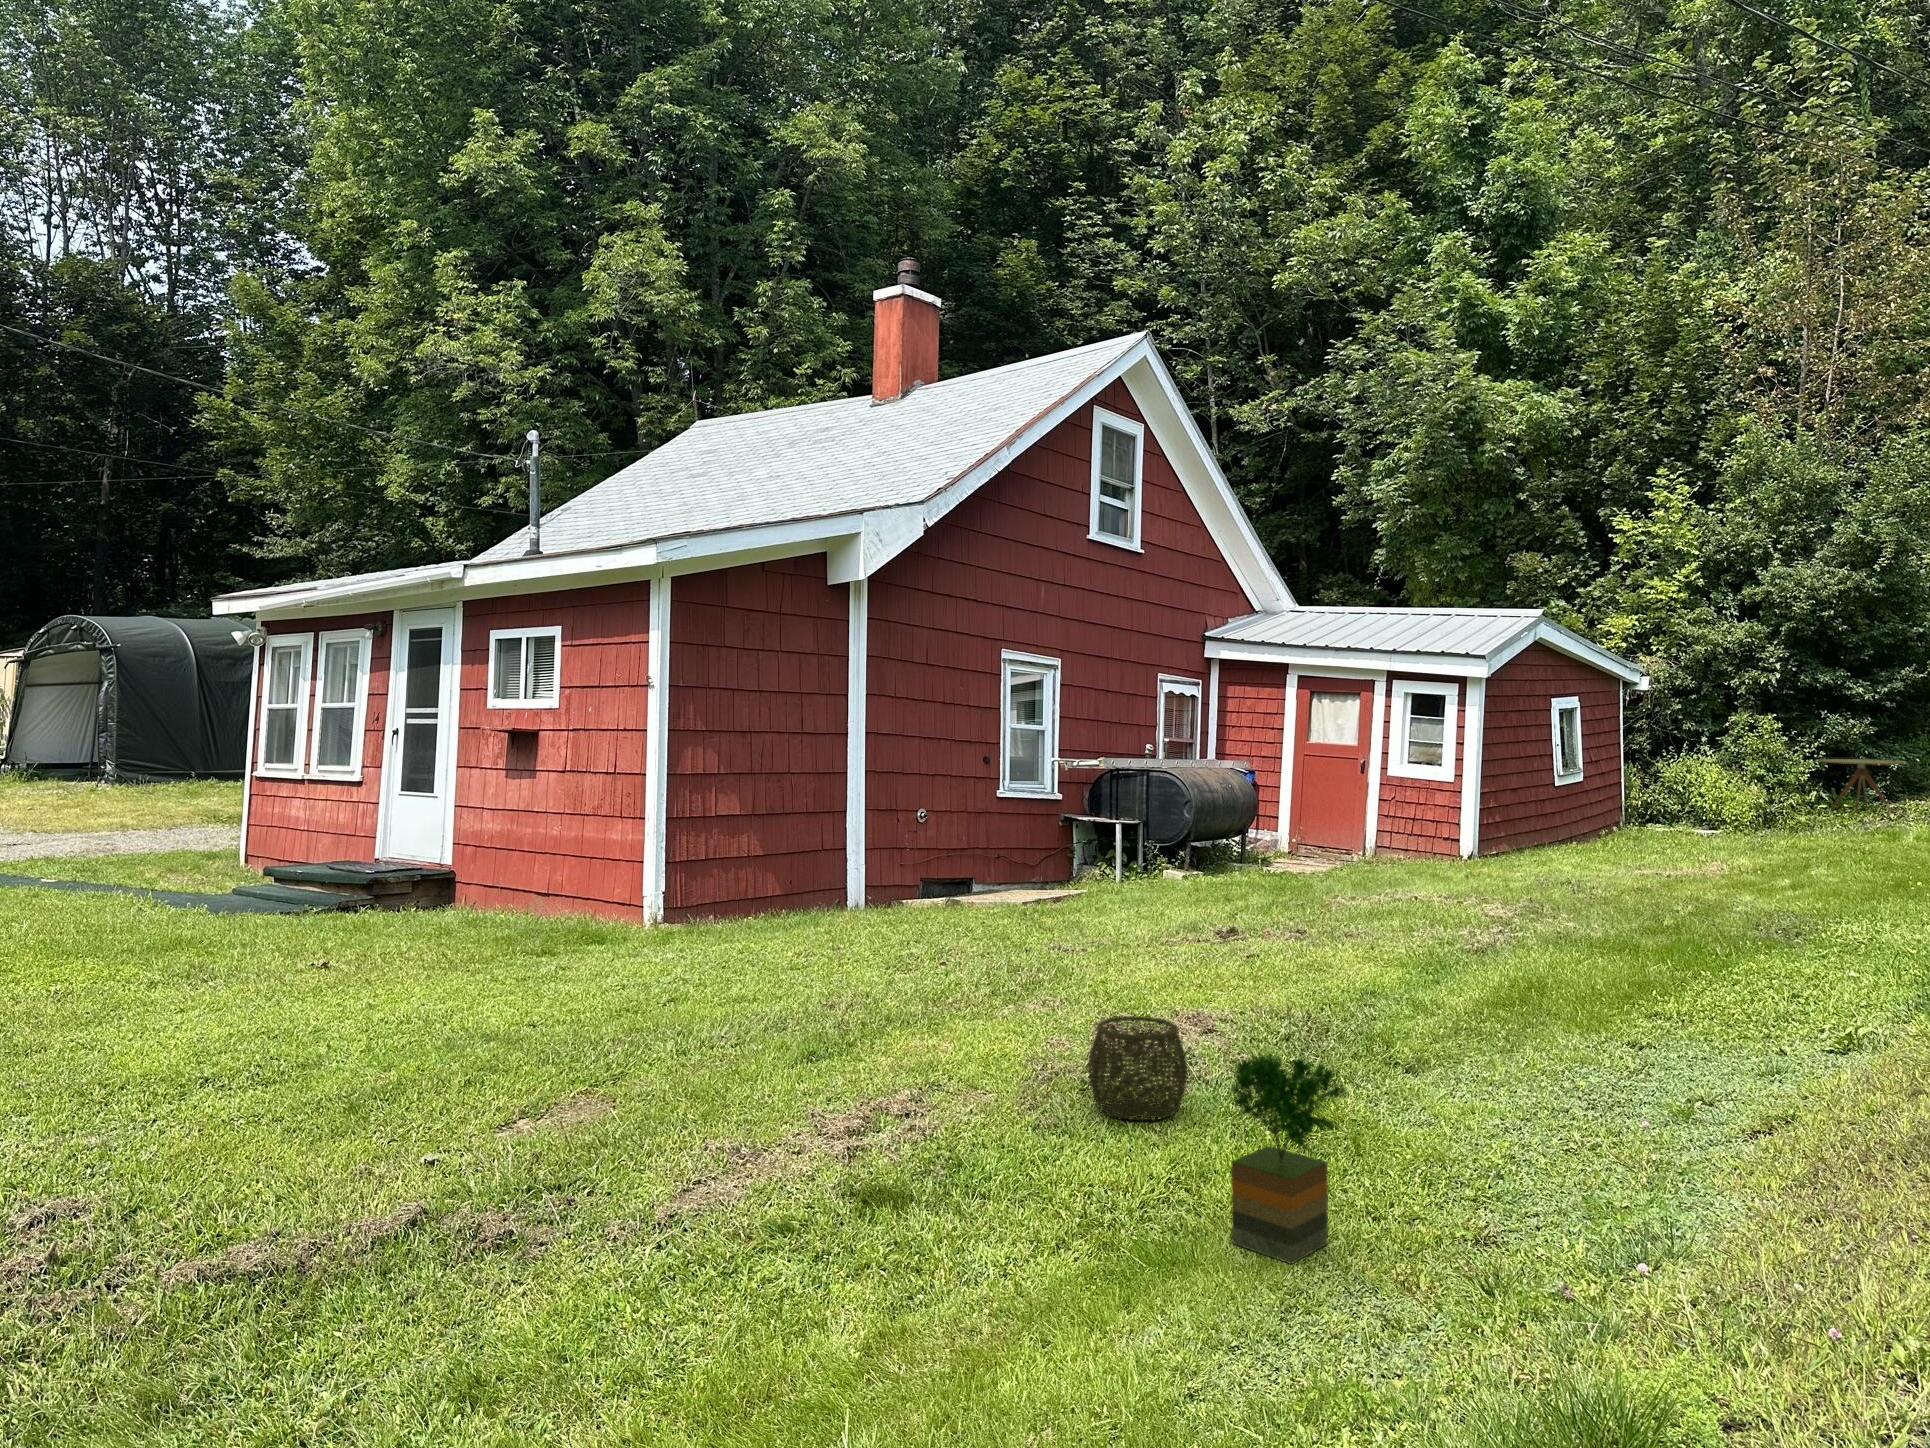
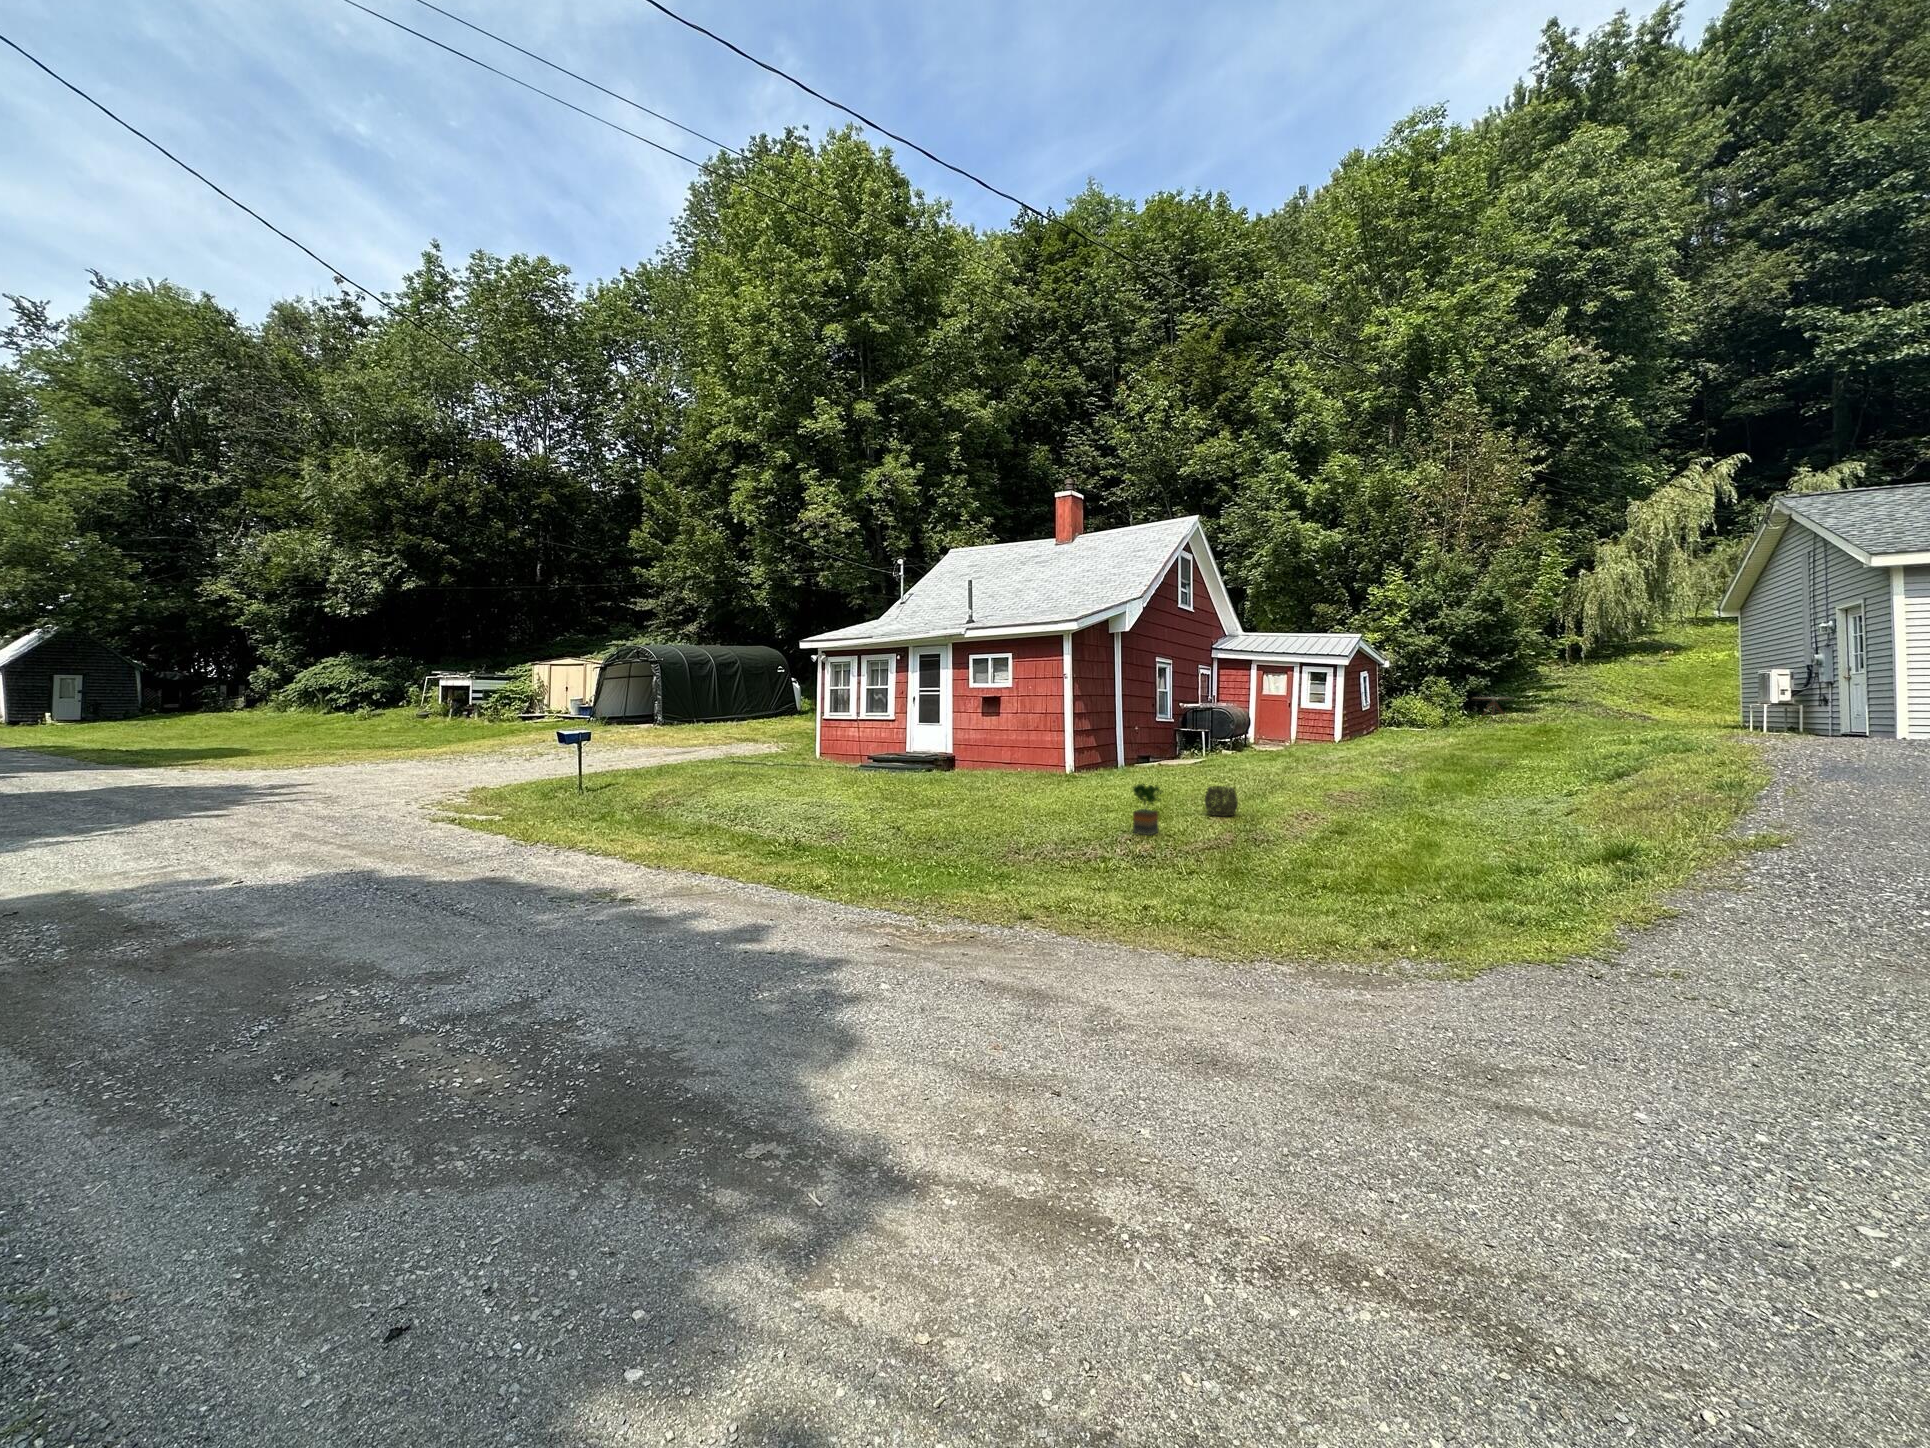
woven basket: present [1088,1016,1188,1121] -> present [1205,786,1238,816]
potted tree: present [1230,1054,1349,1264] -> present [1133,784,1162,835]

